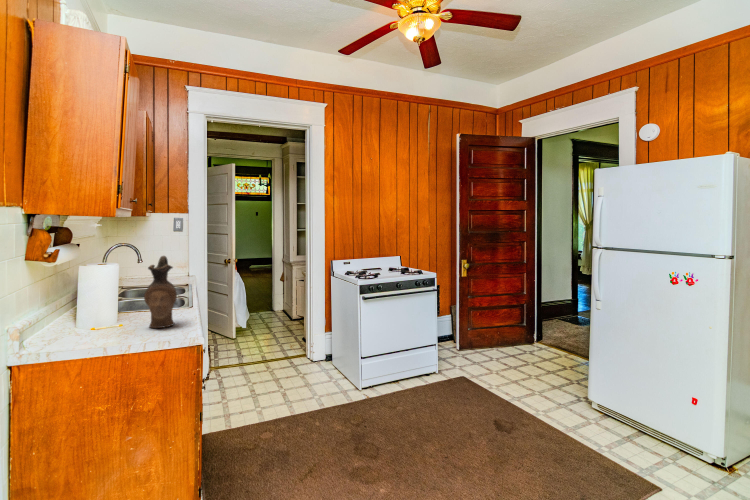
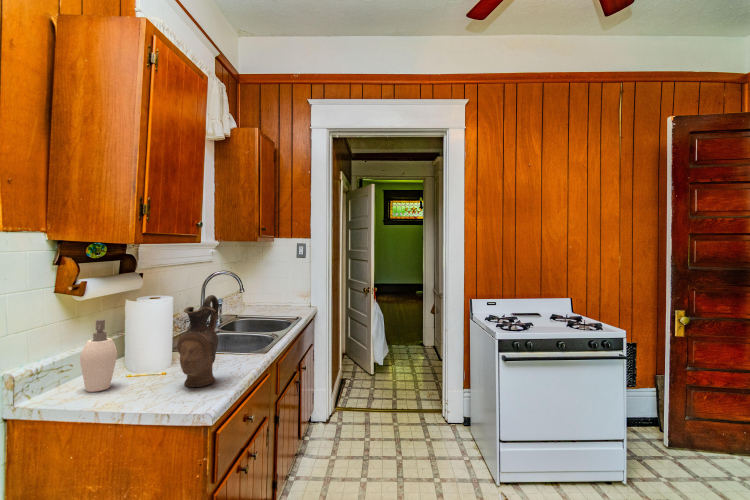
soap dispenser: none [58,279,90,339] -> present [80,319,117,392]

